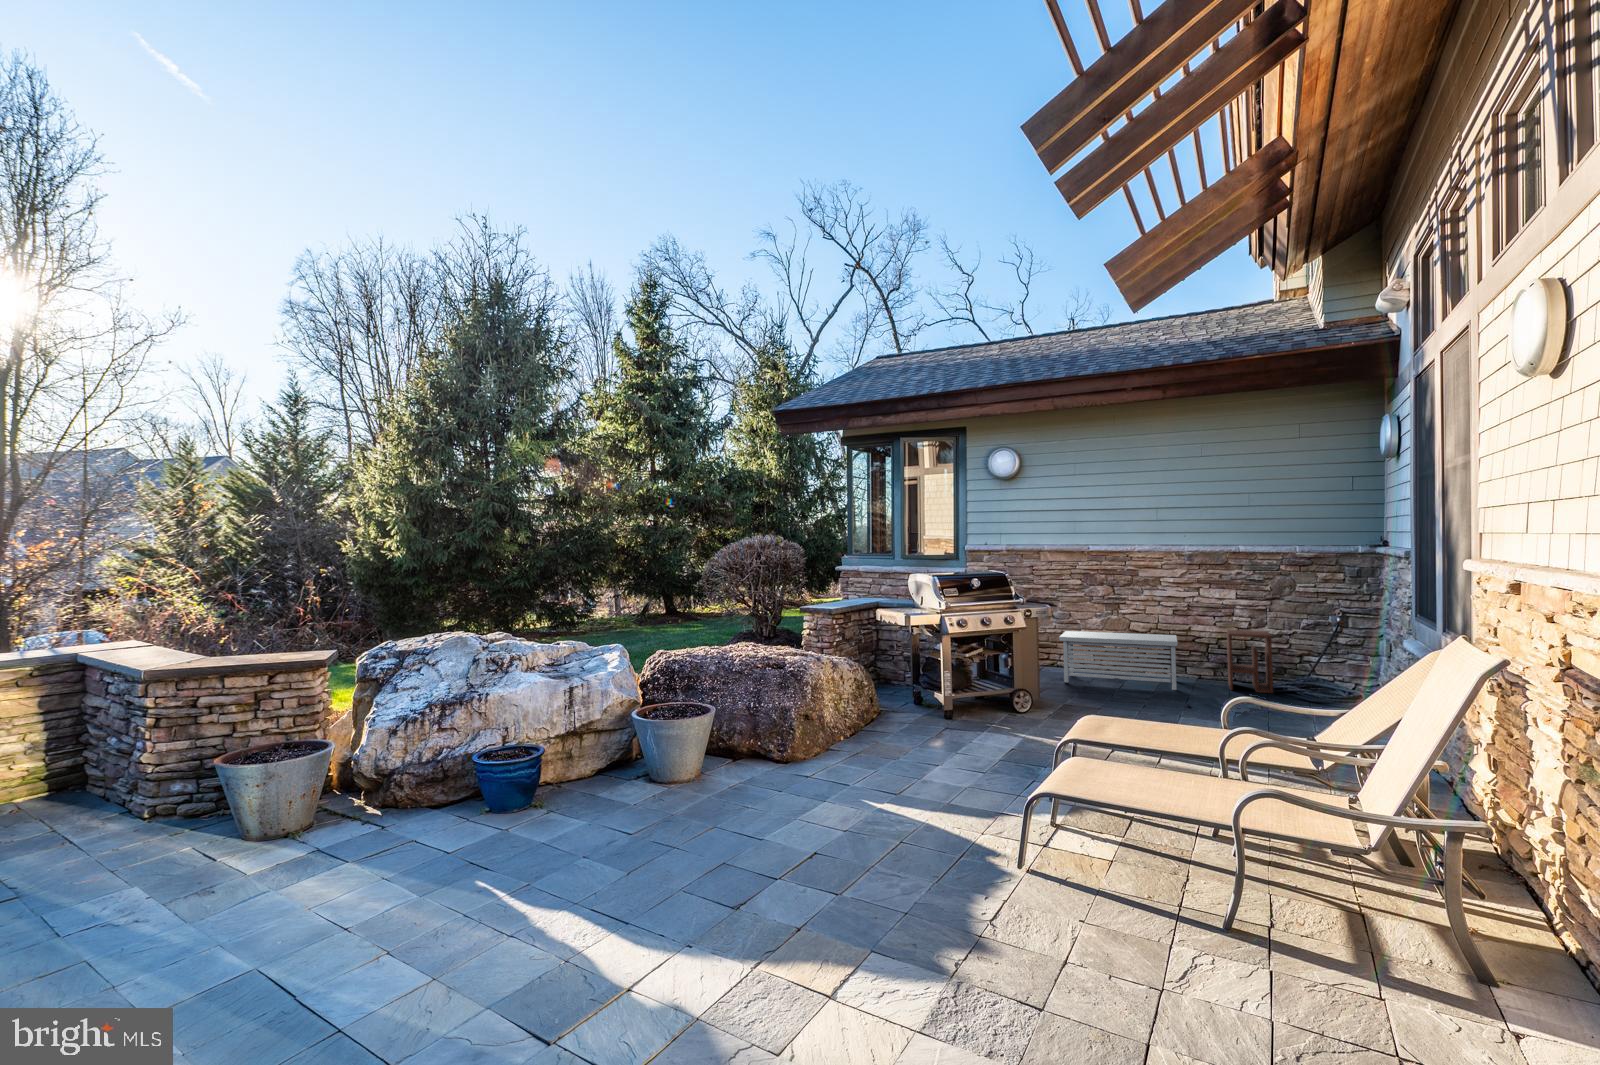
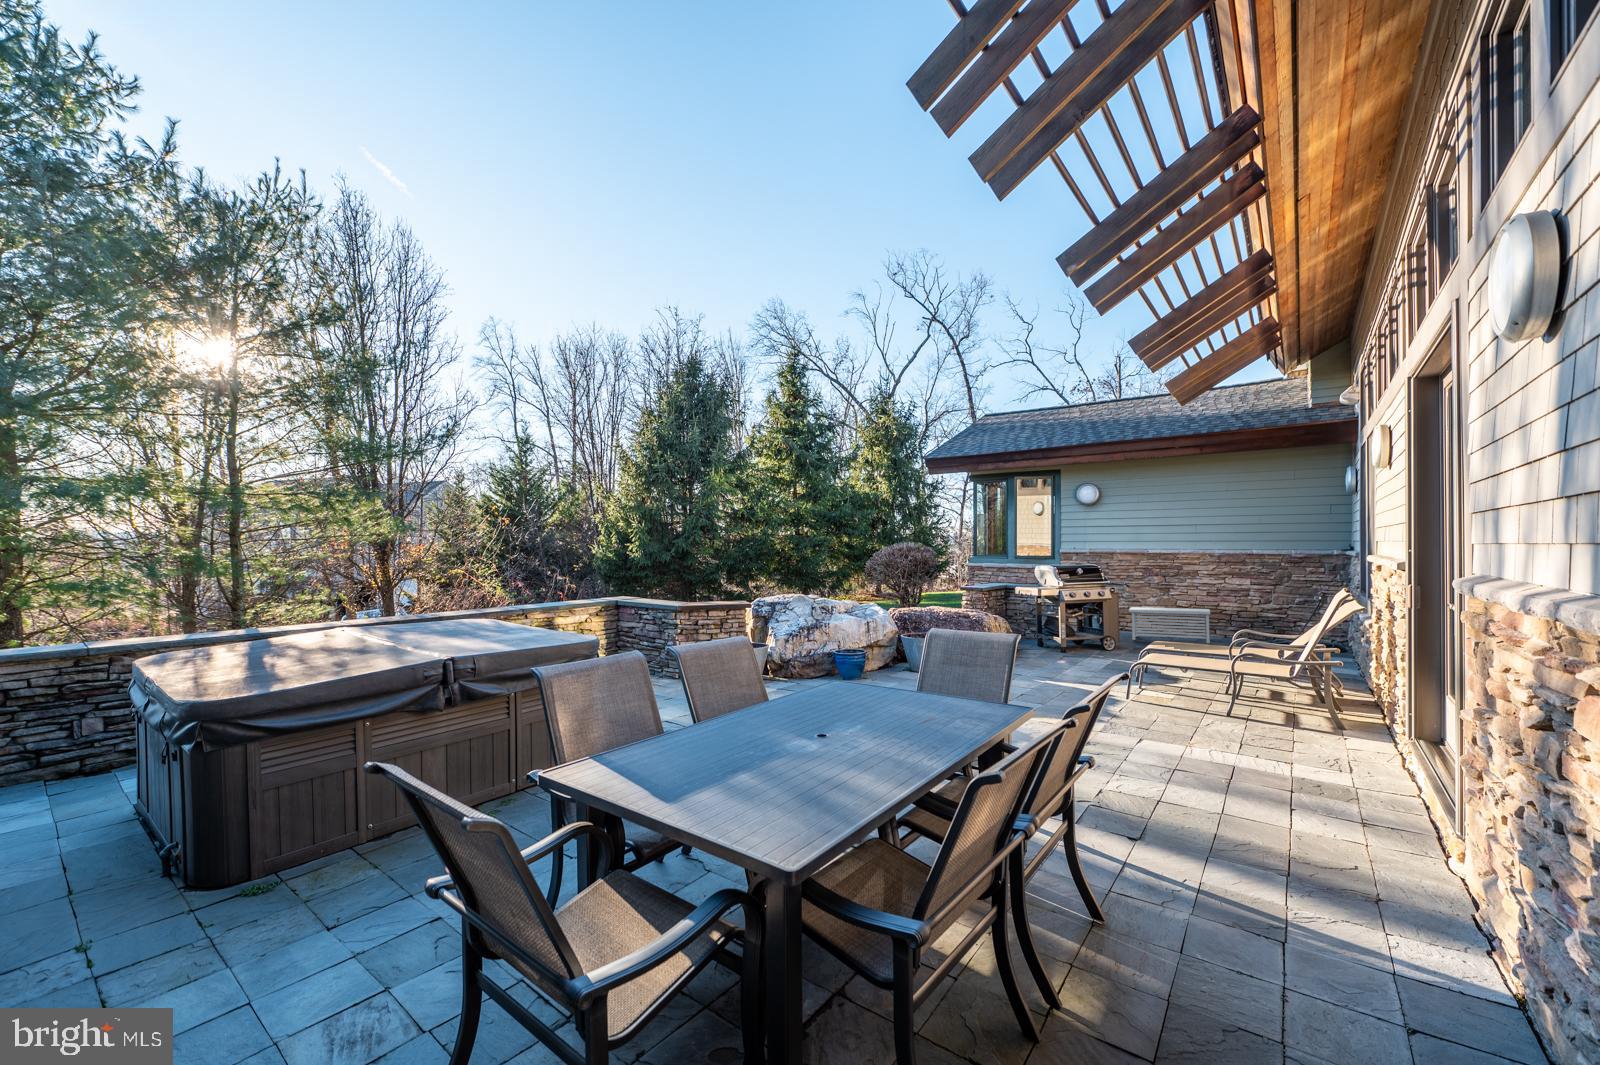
side table: present [1227,630,1273,693] -> none [1244,605,1275,645]

